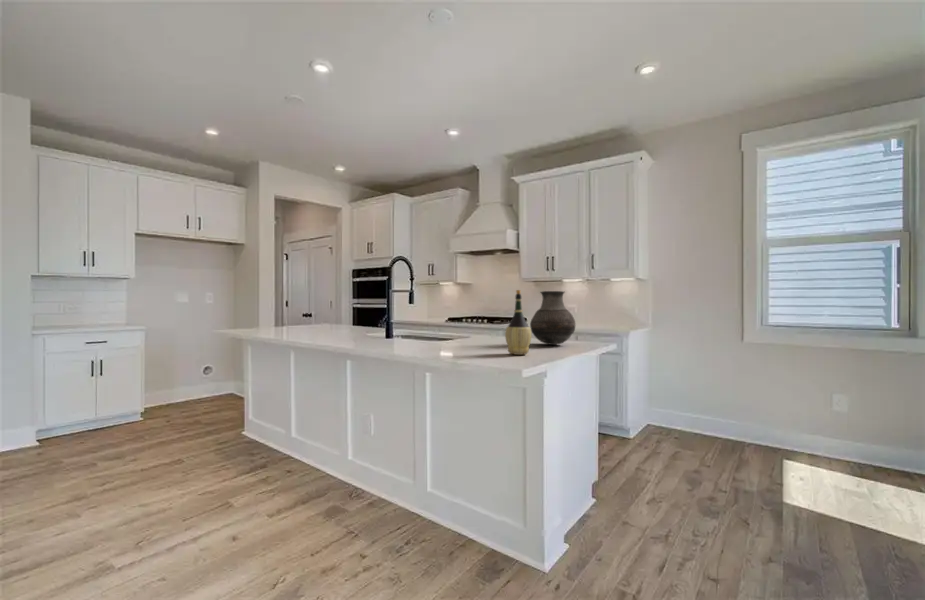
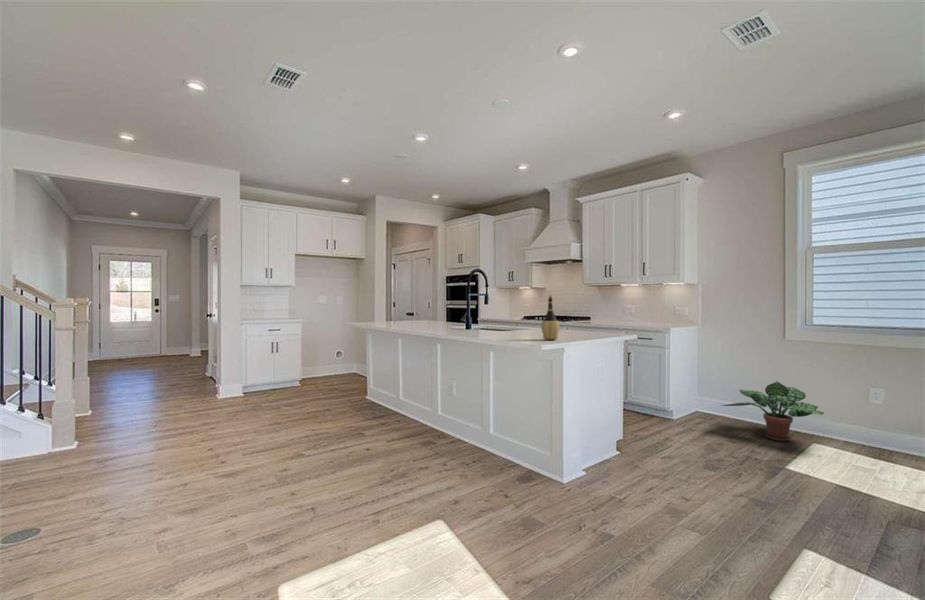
vase: present [530,291,575,345] -> none [568,296,601,336]
potted plant: none [684,390,803,457] -> present [723,382,824,441]

